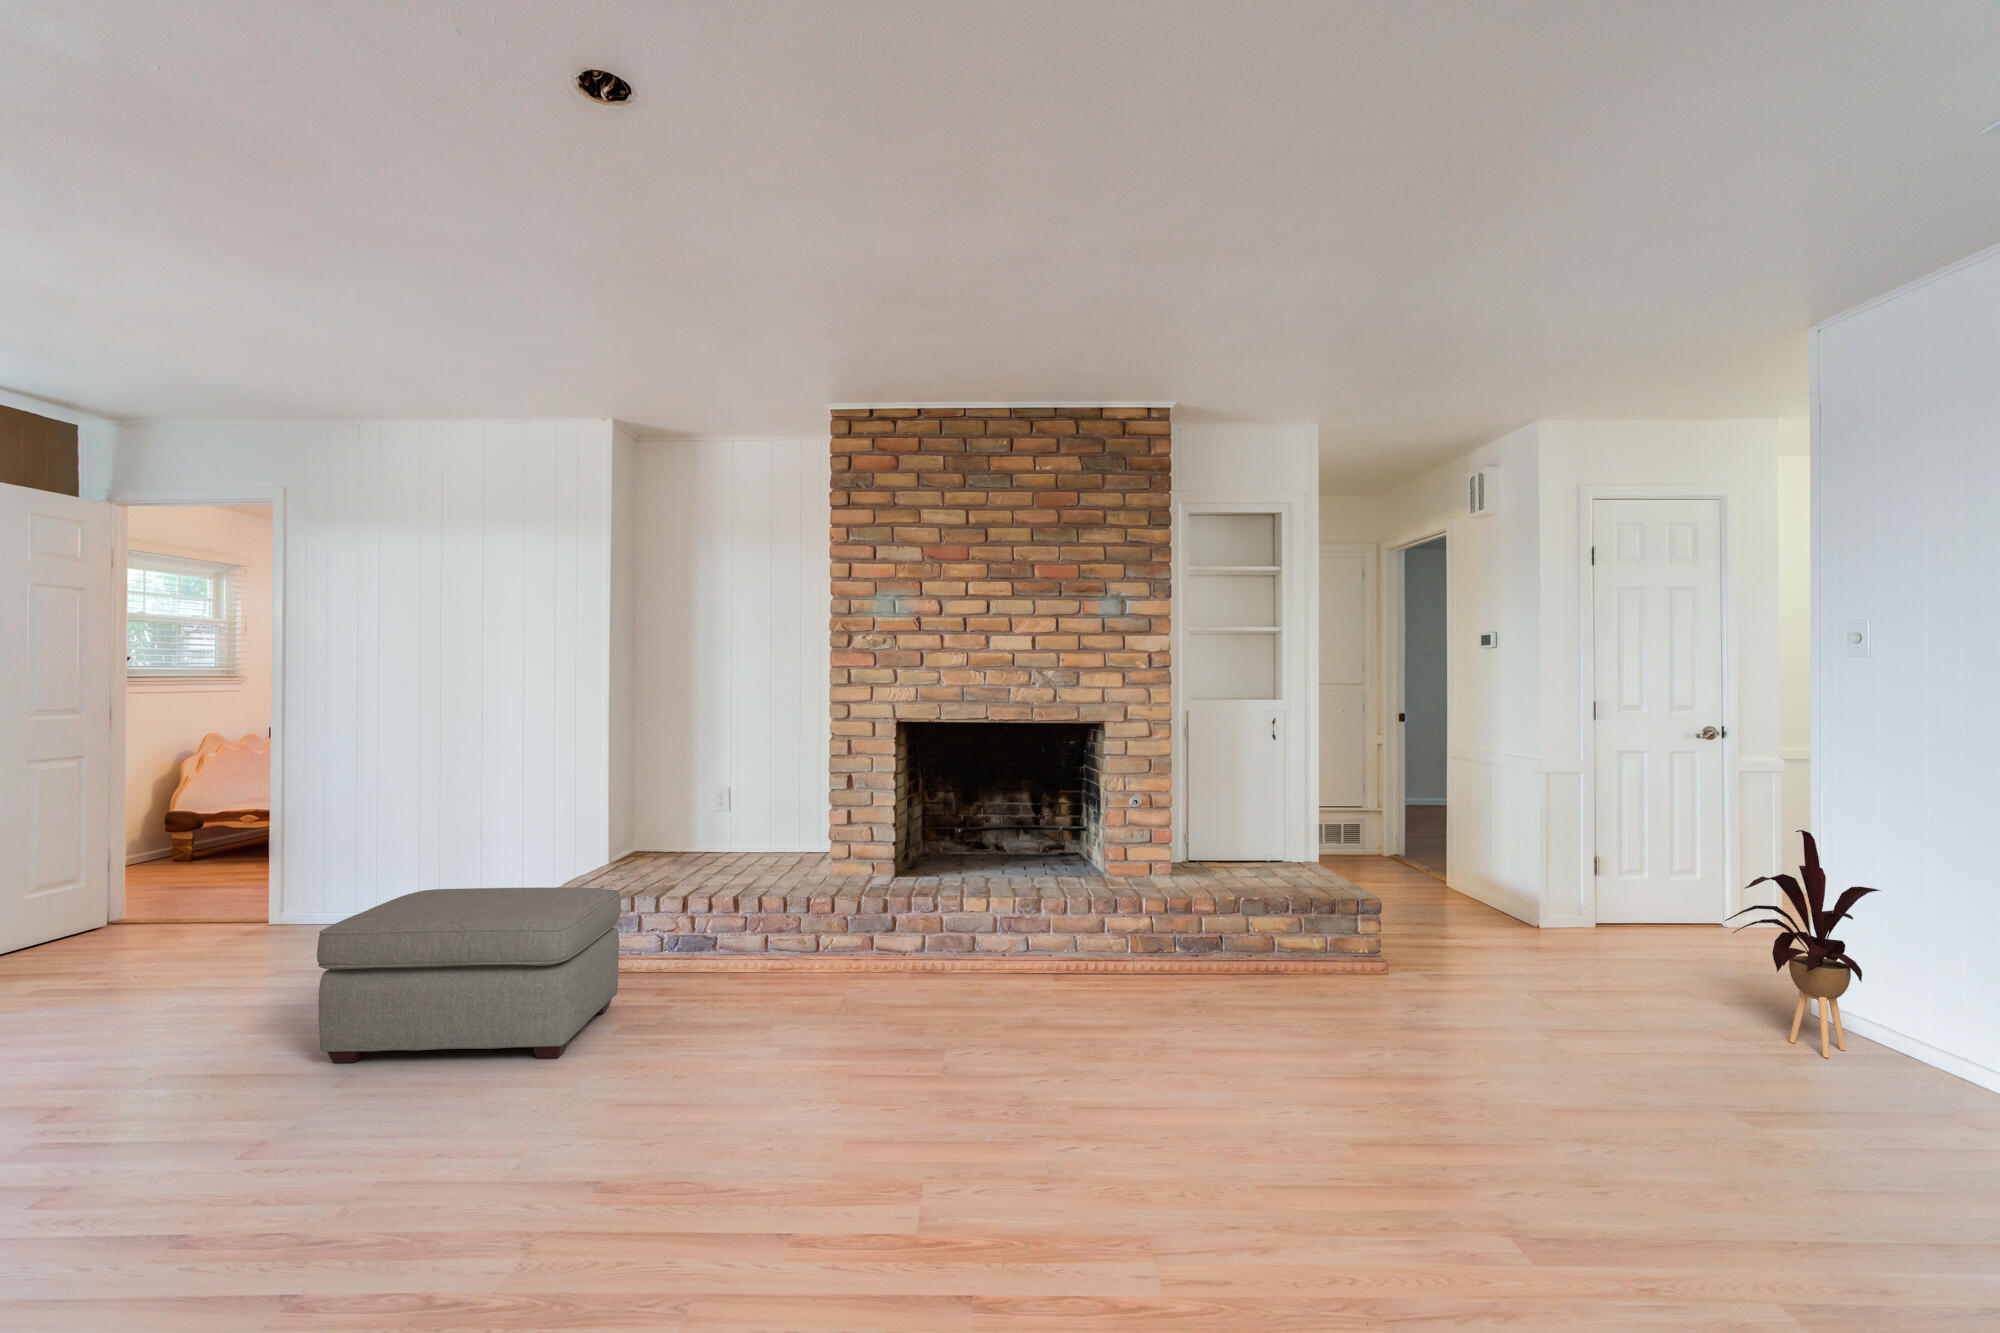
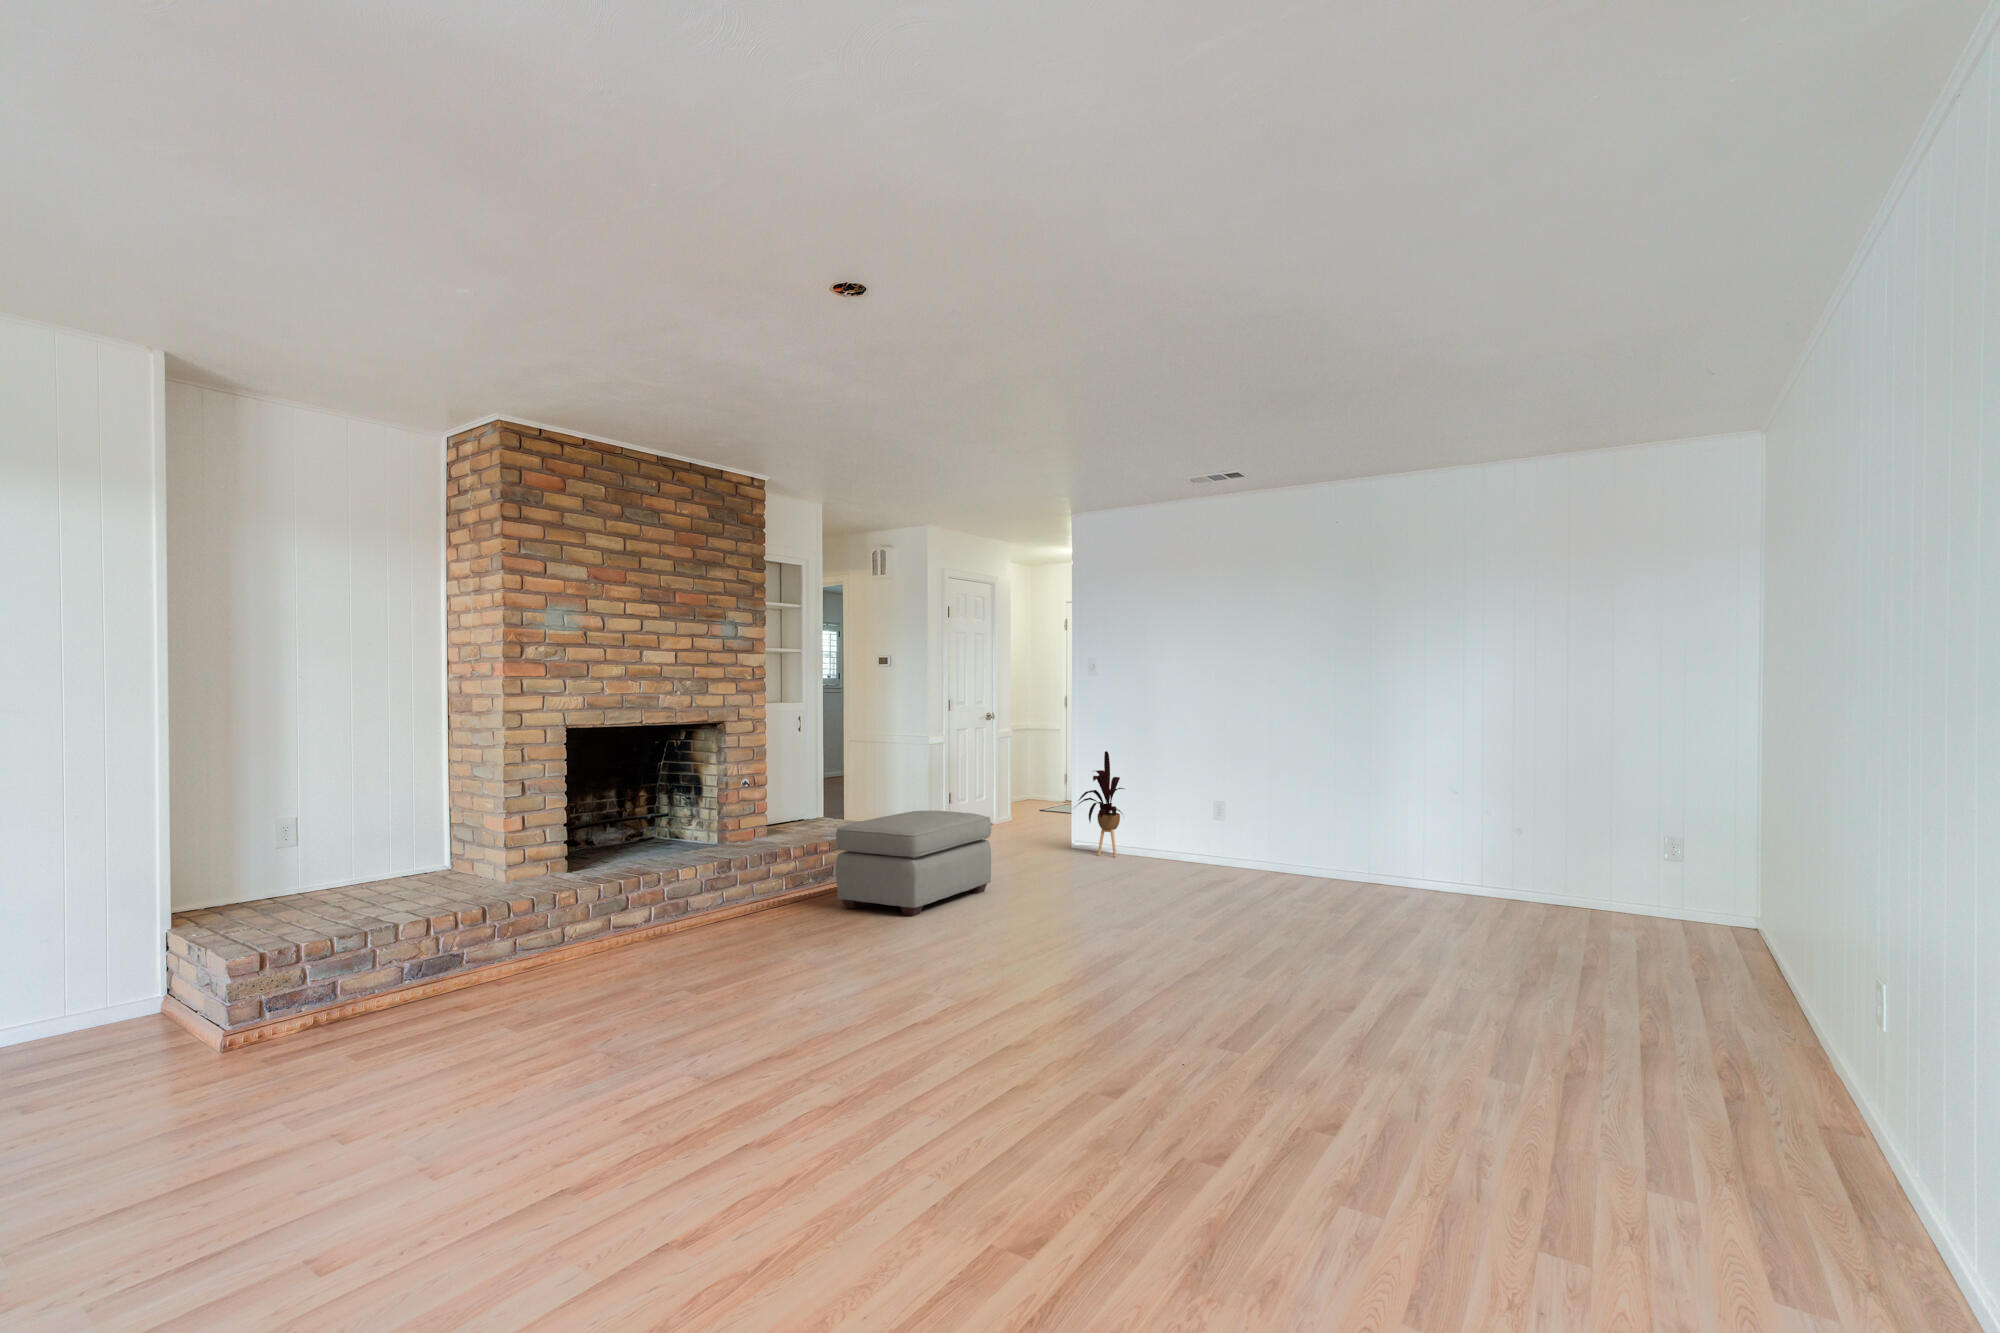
ottoman: present [317,888,621,1064] -> present [836,811,991,916]

